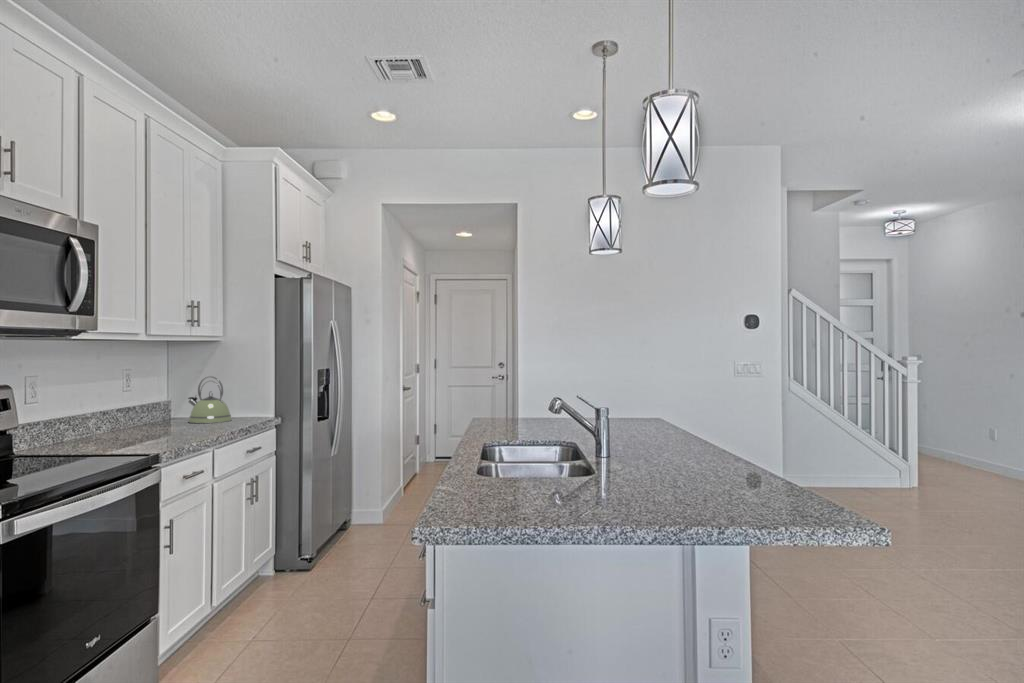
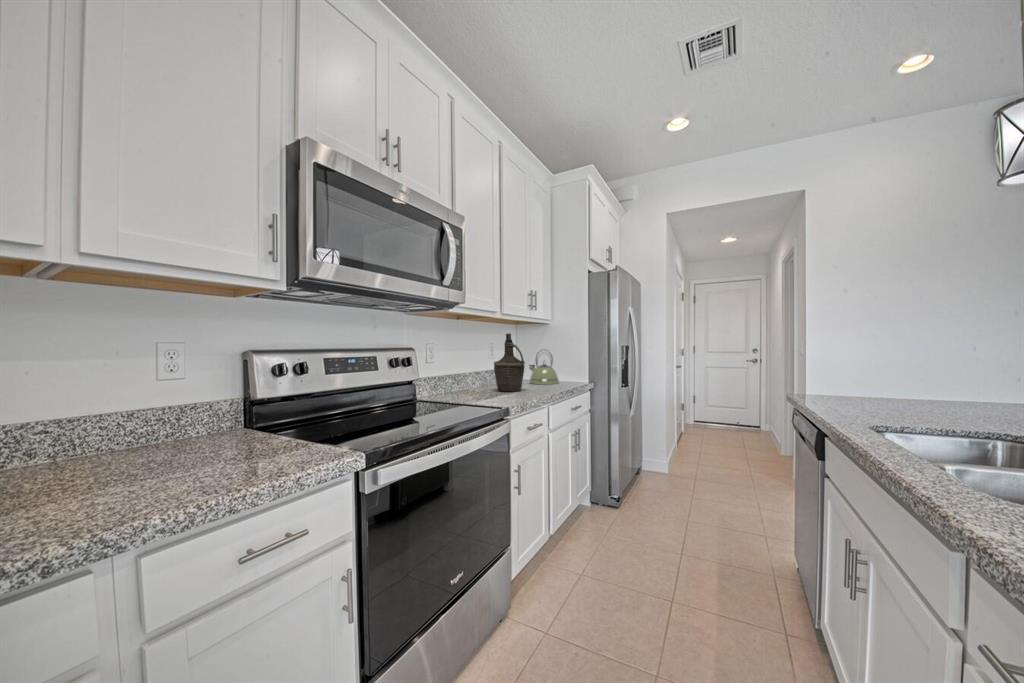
bottle: none [135,360,182,436] -> present [494,333,525,391]

